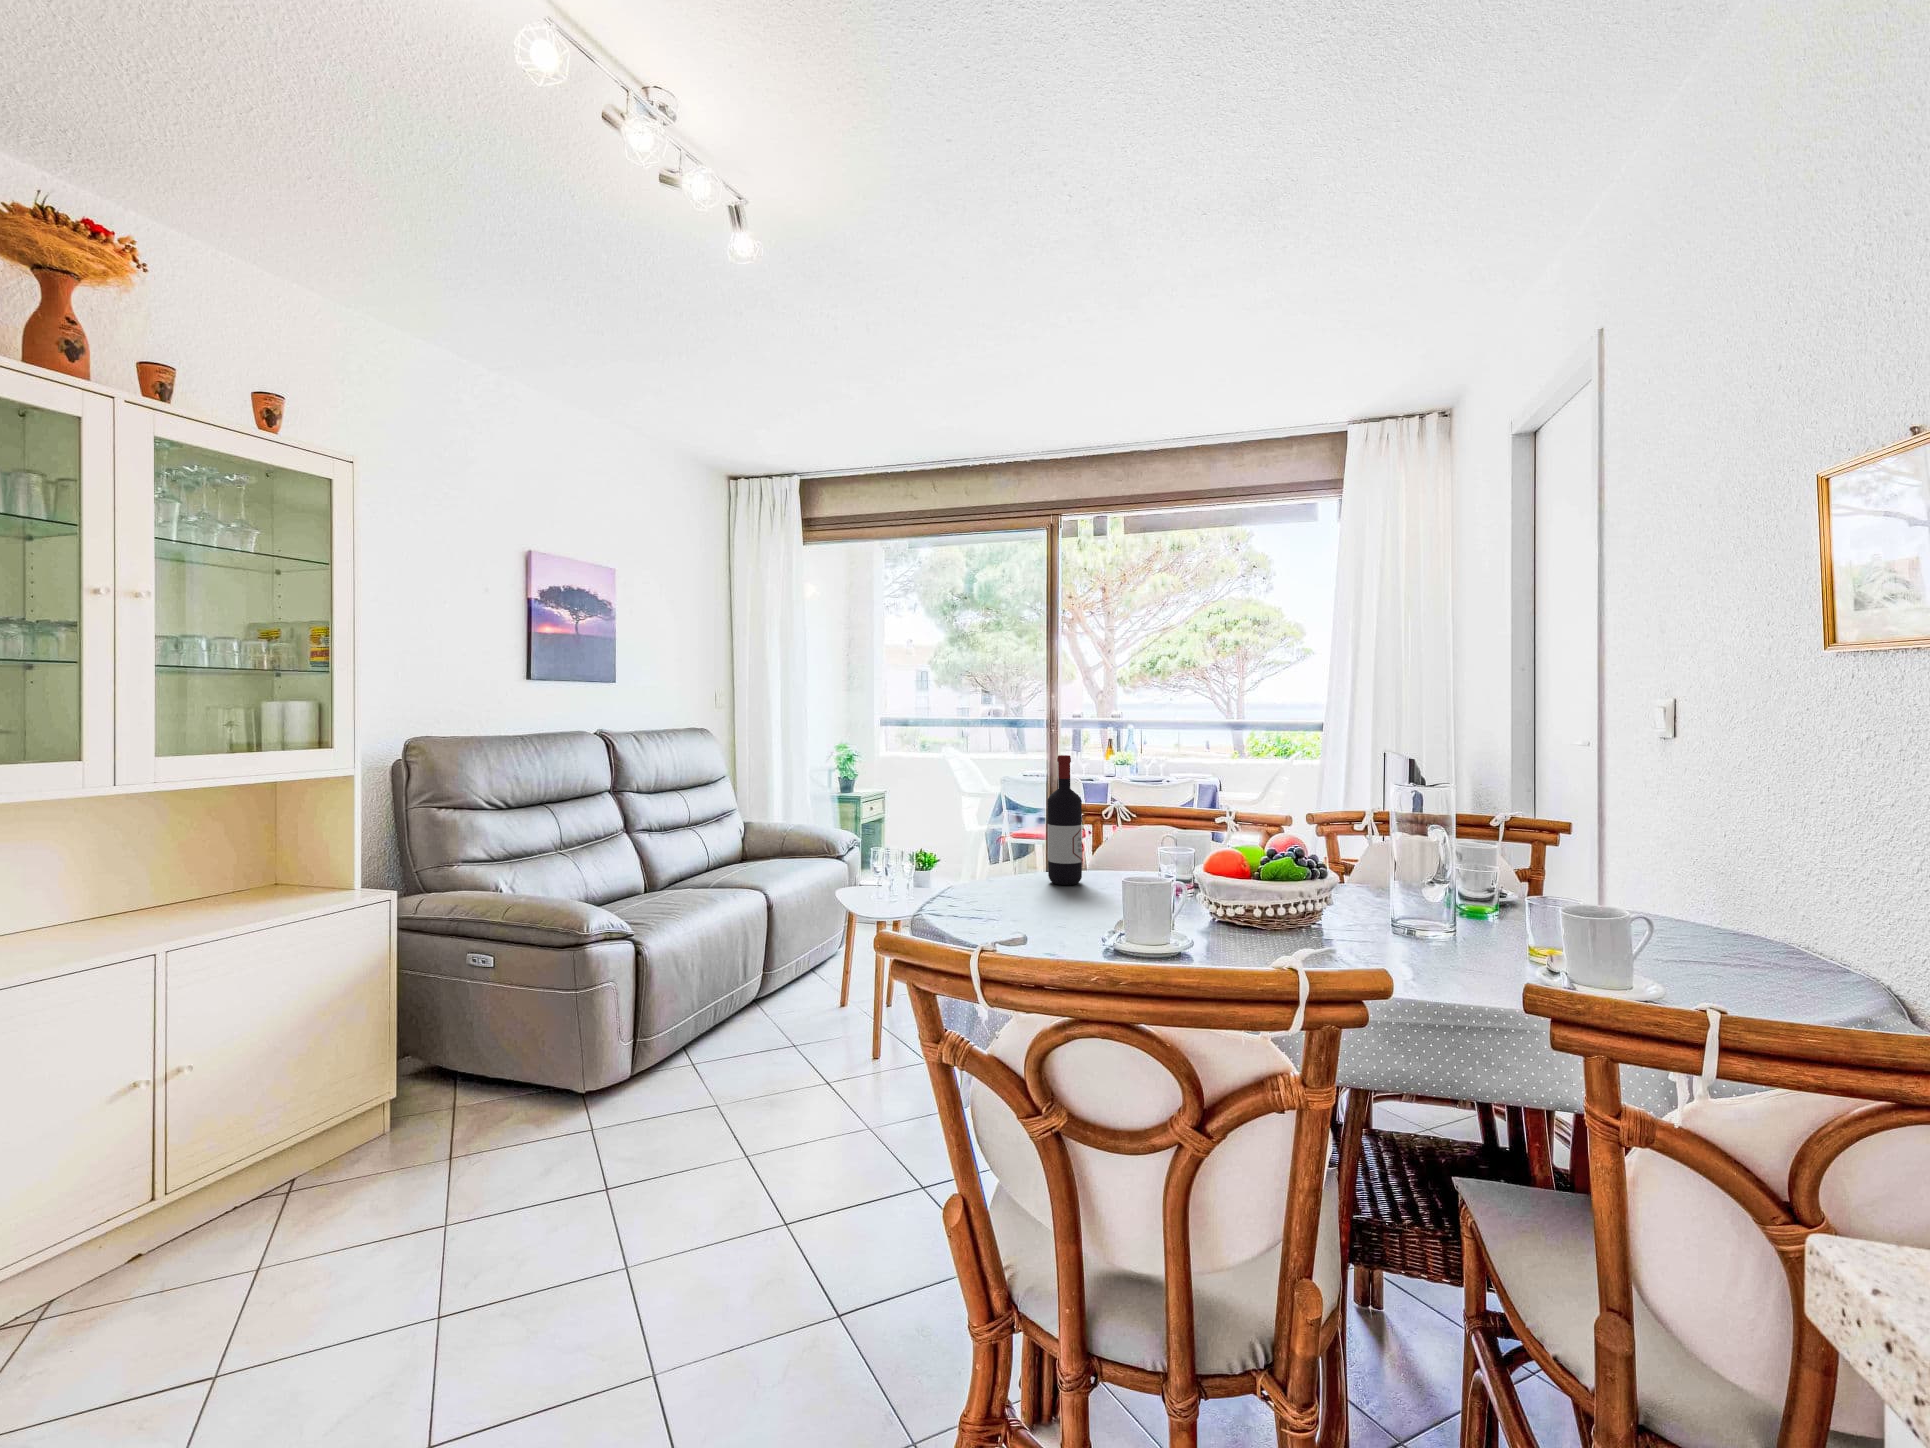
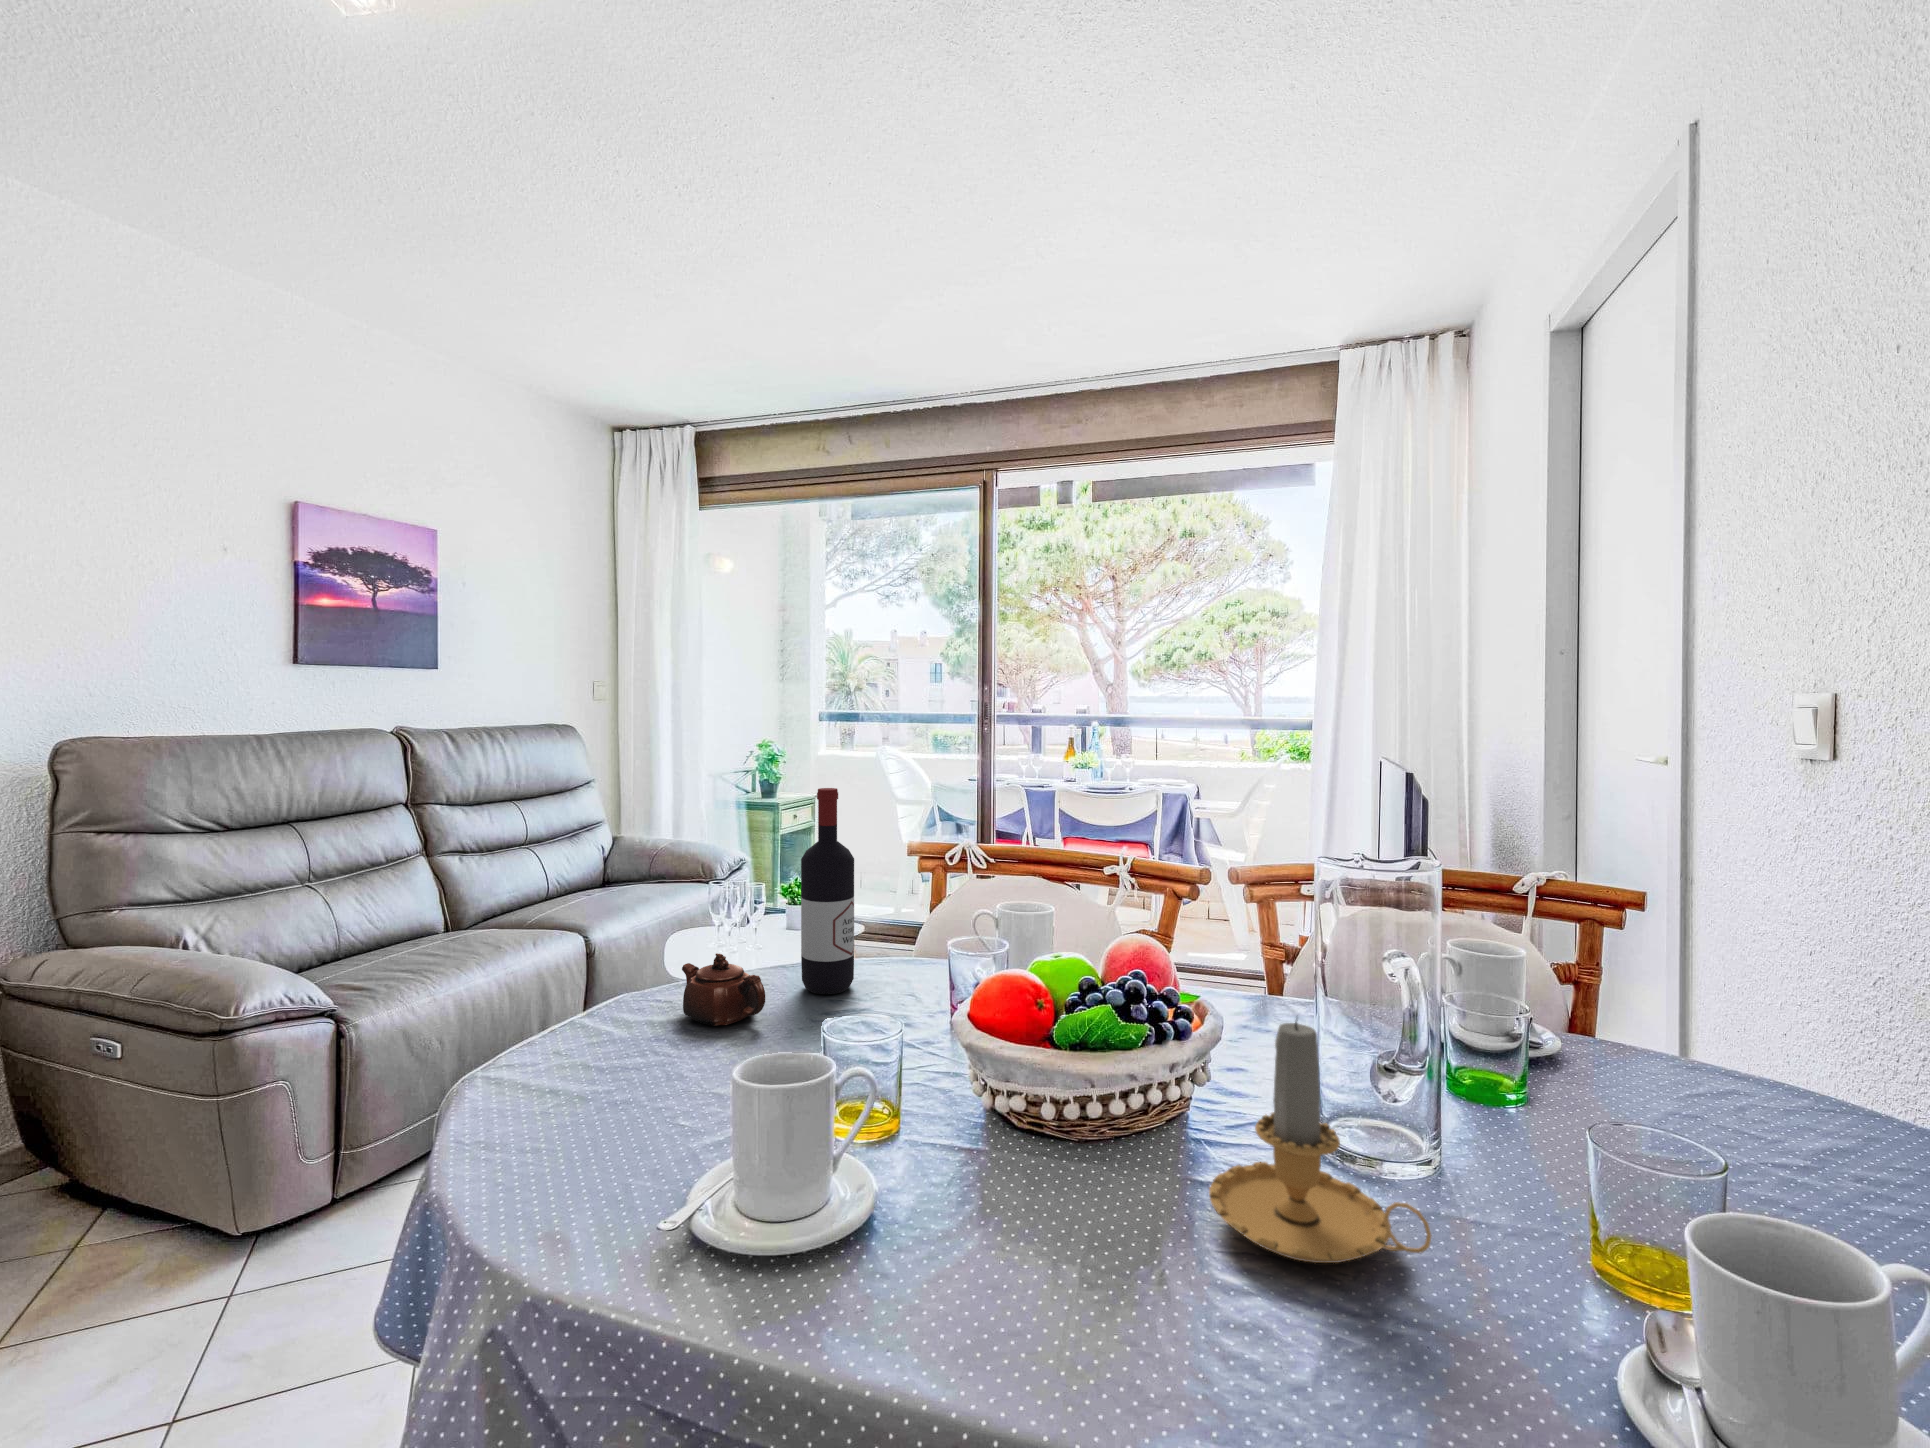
candle: none [1353,845,1466,958] -> present [1209,1021,1432,1263]
teapot: none [984,855,1047,897] -> present [682,953,765,1026]

